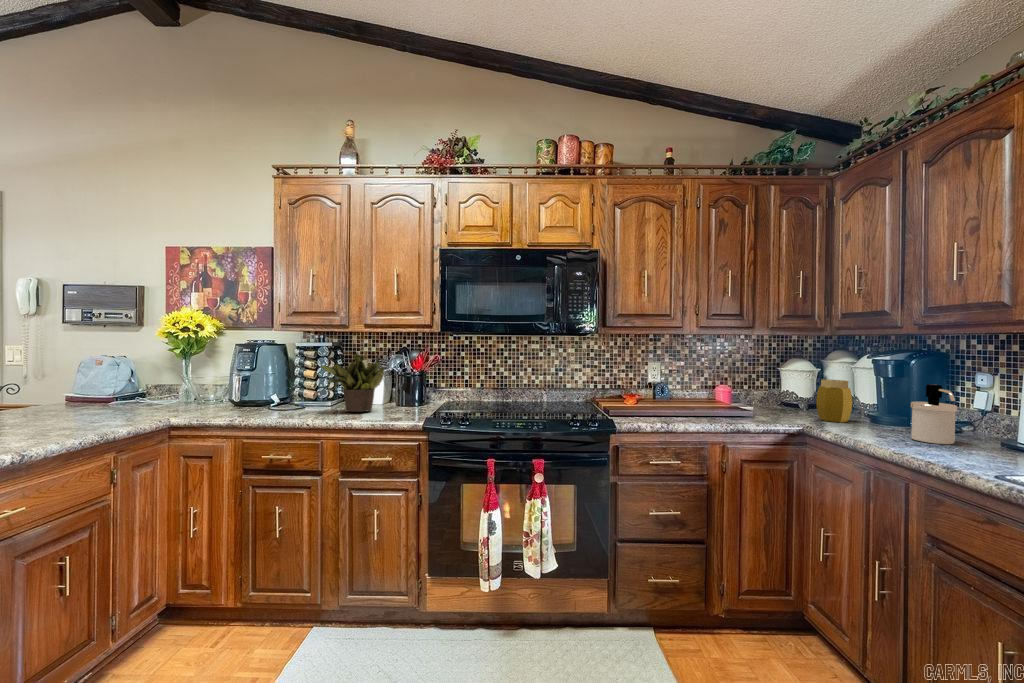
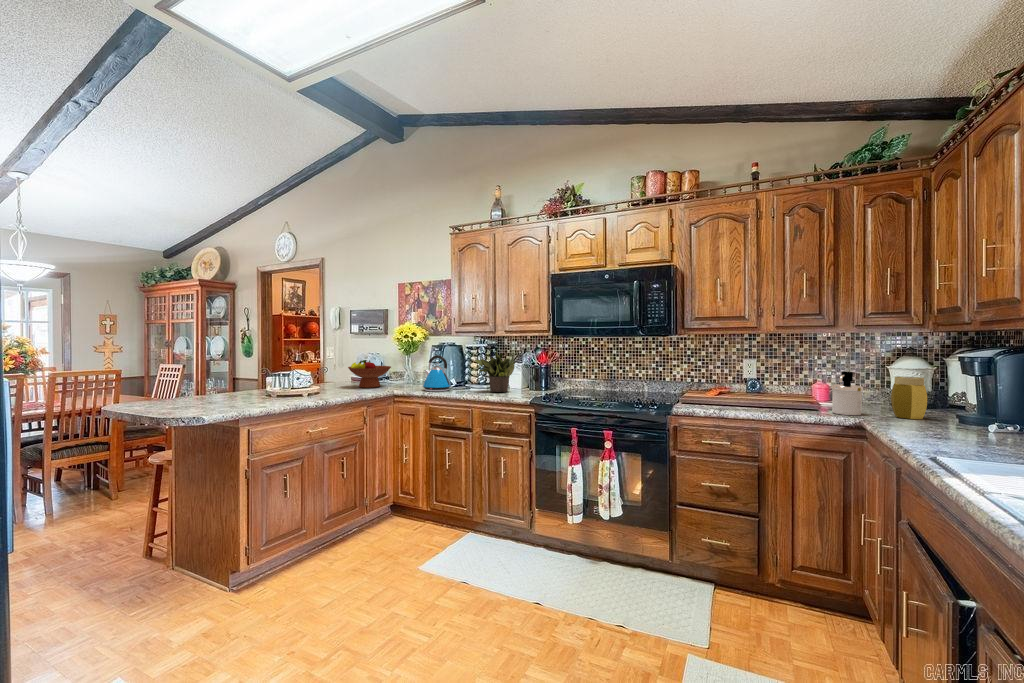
kettle: none [228,359,280,416] -> present [423,355,451,391]
fruit bowl: none [66,367,160,416] -> present [348,360,391,388]
soap dispenser: present [911,384,957,444] -> present [832,372,863,415]

